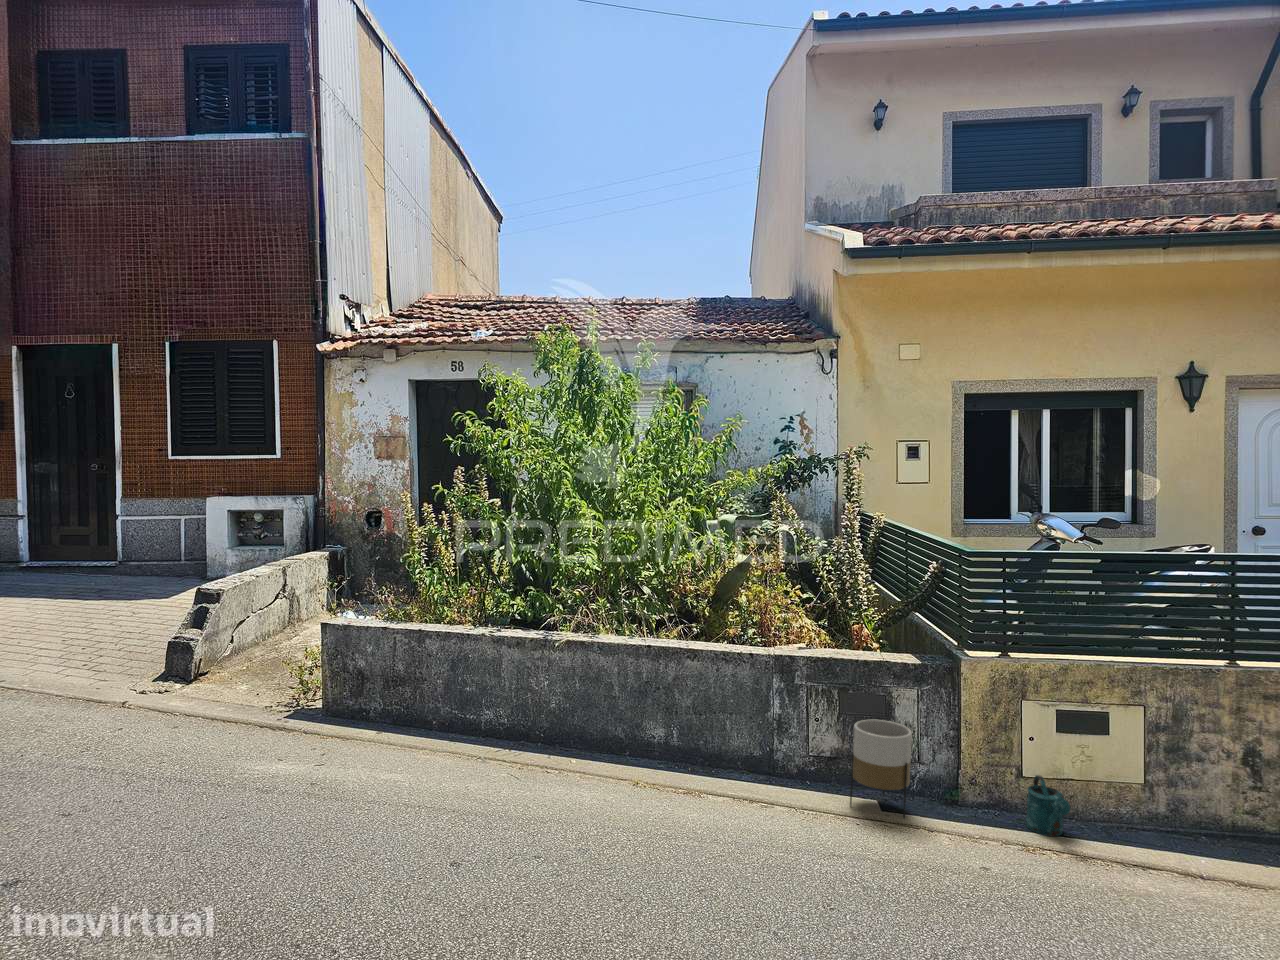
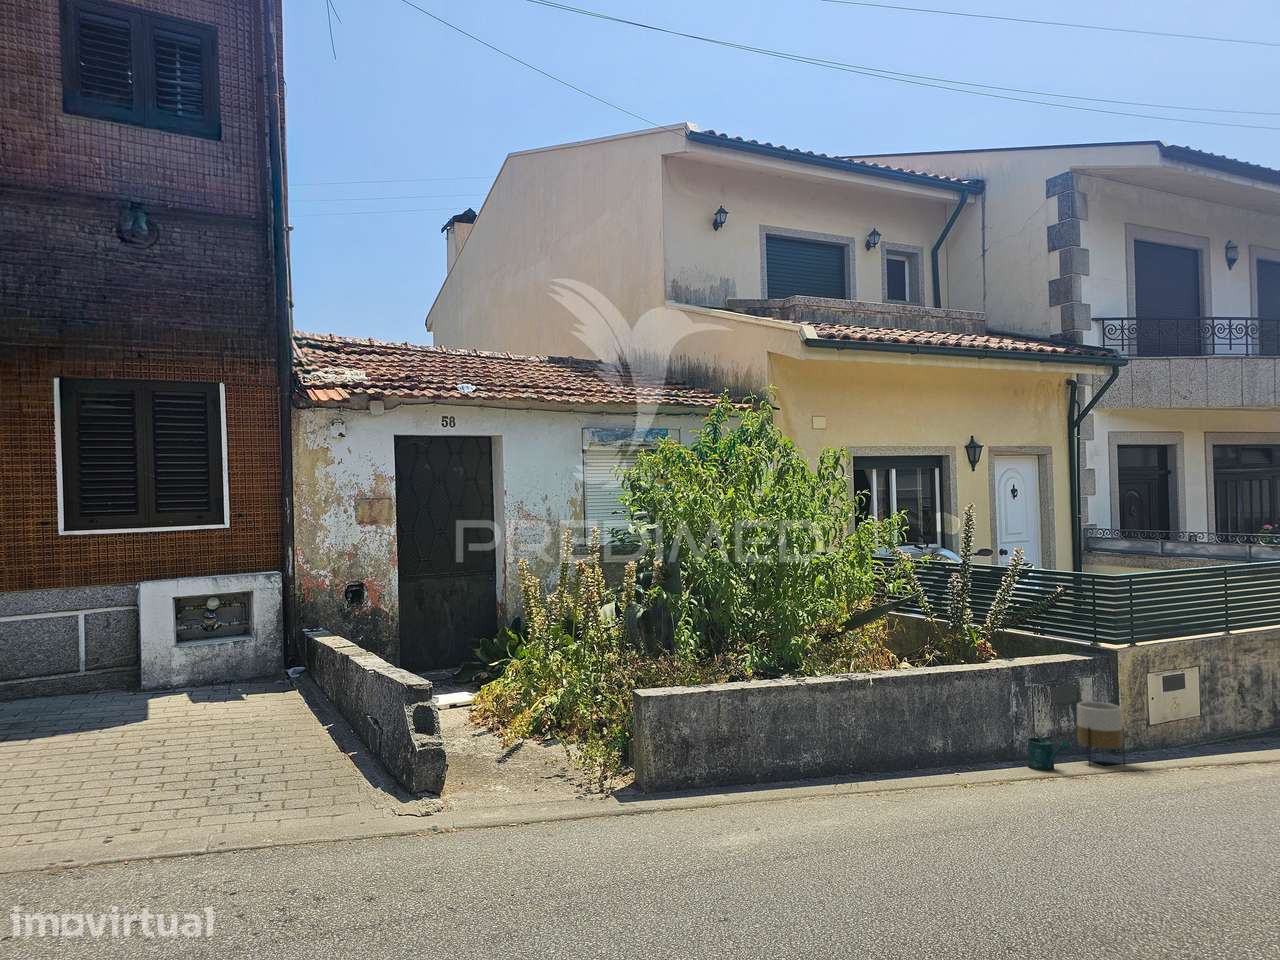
watering can: present [1025,775,1070,836] -> present [1026,731,1070,771]

